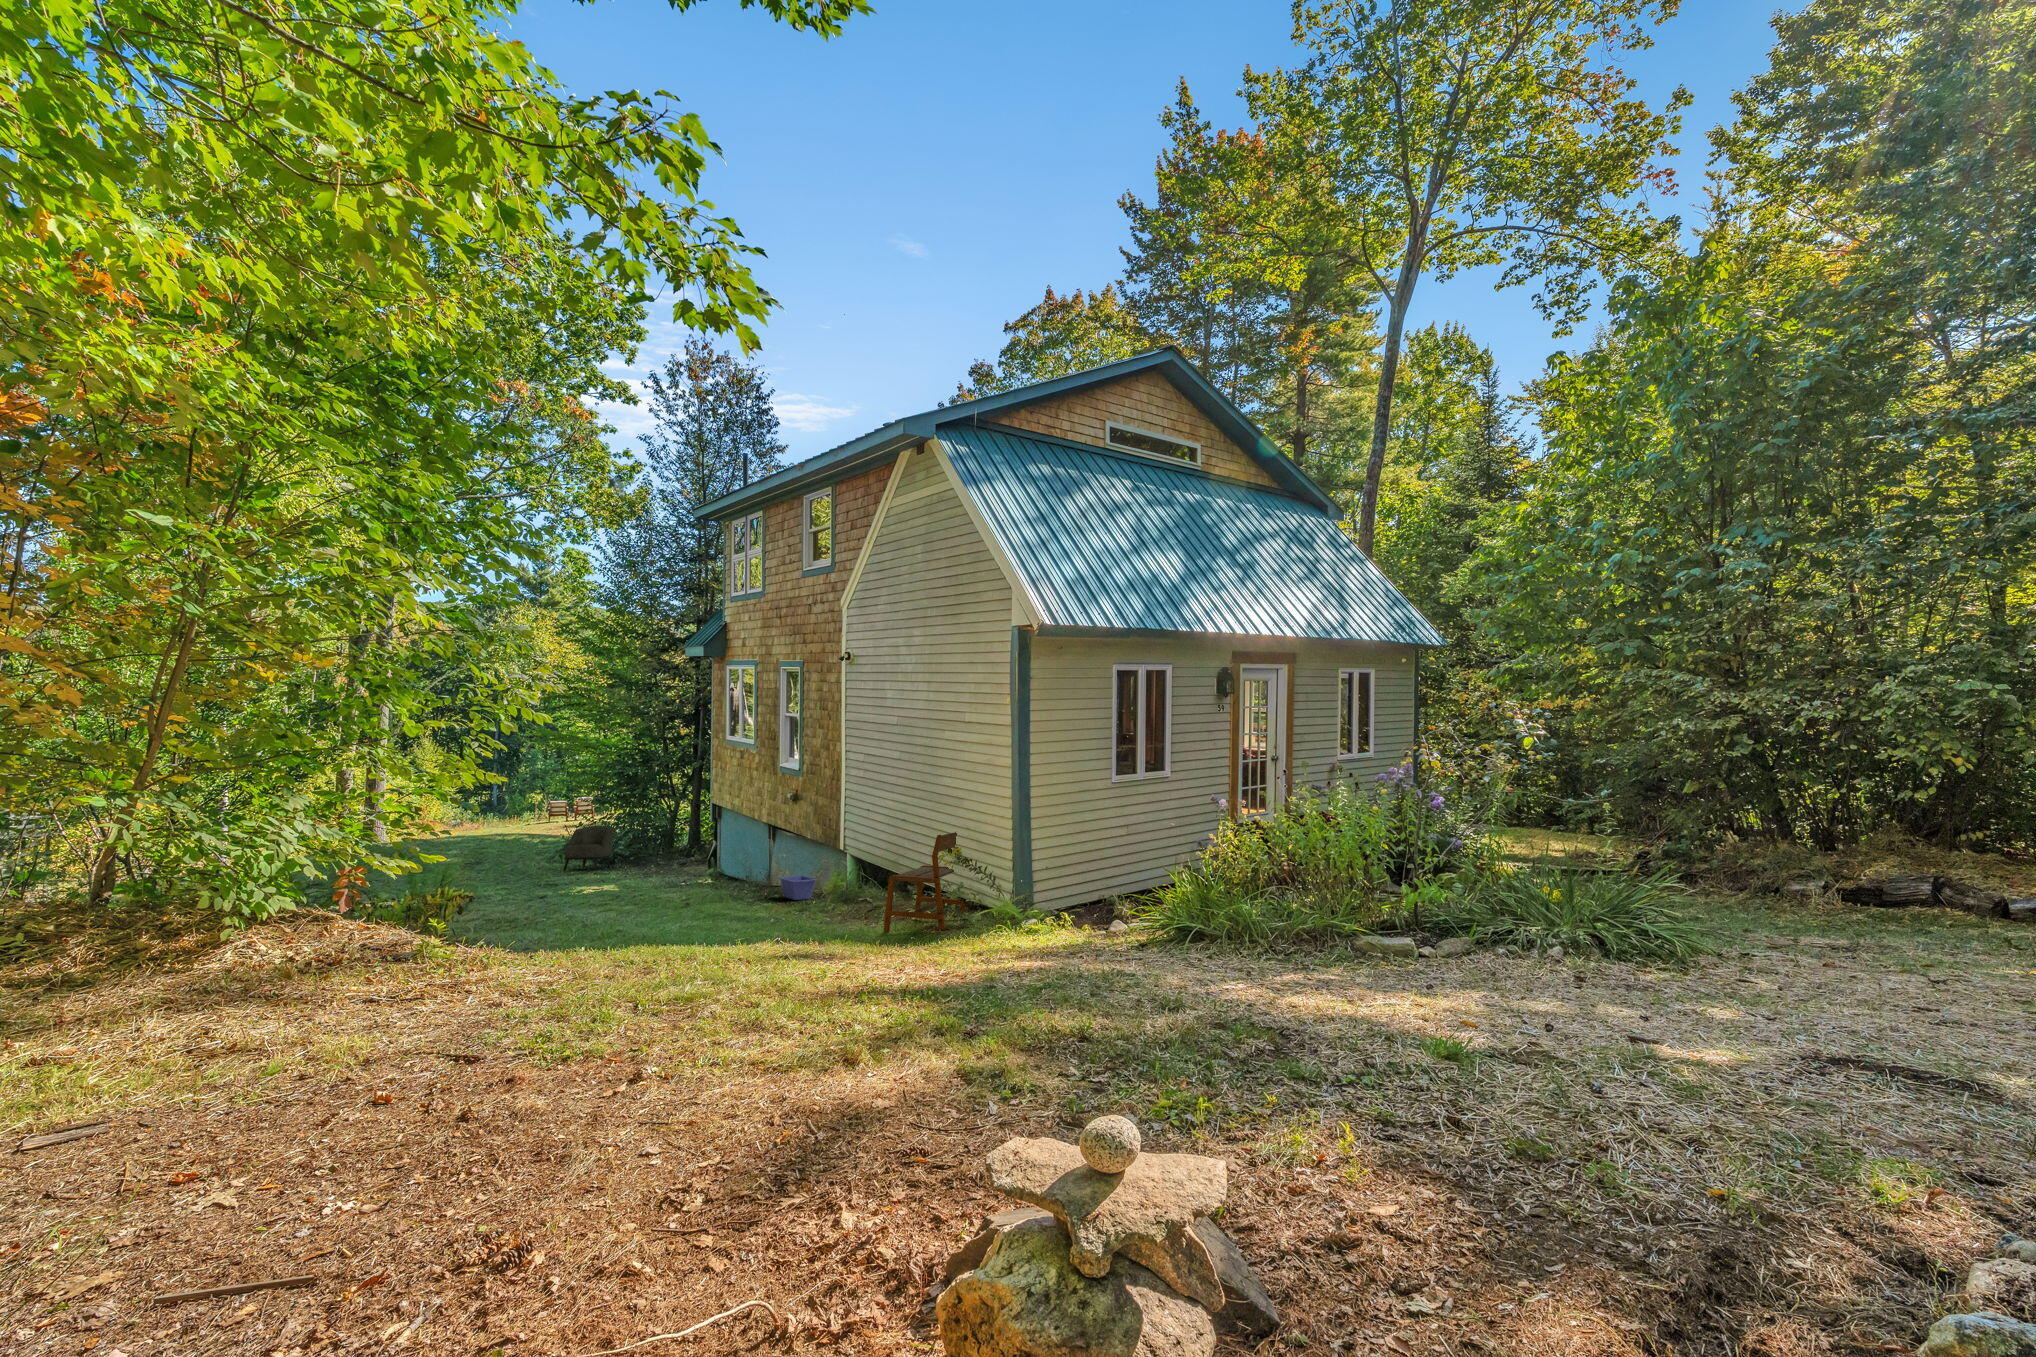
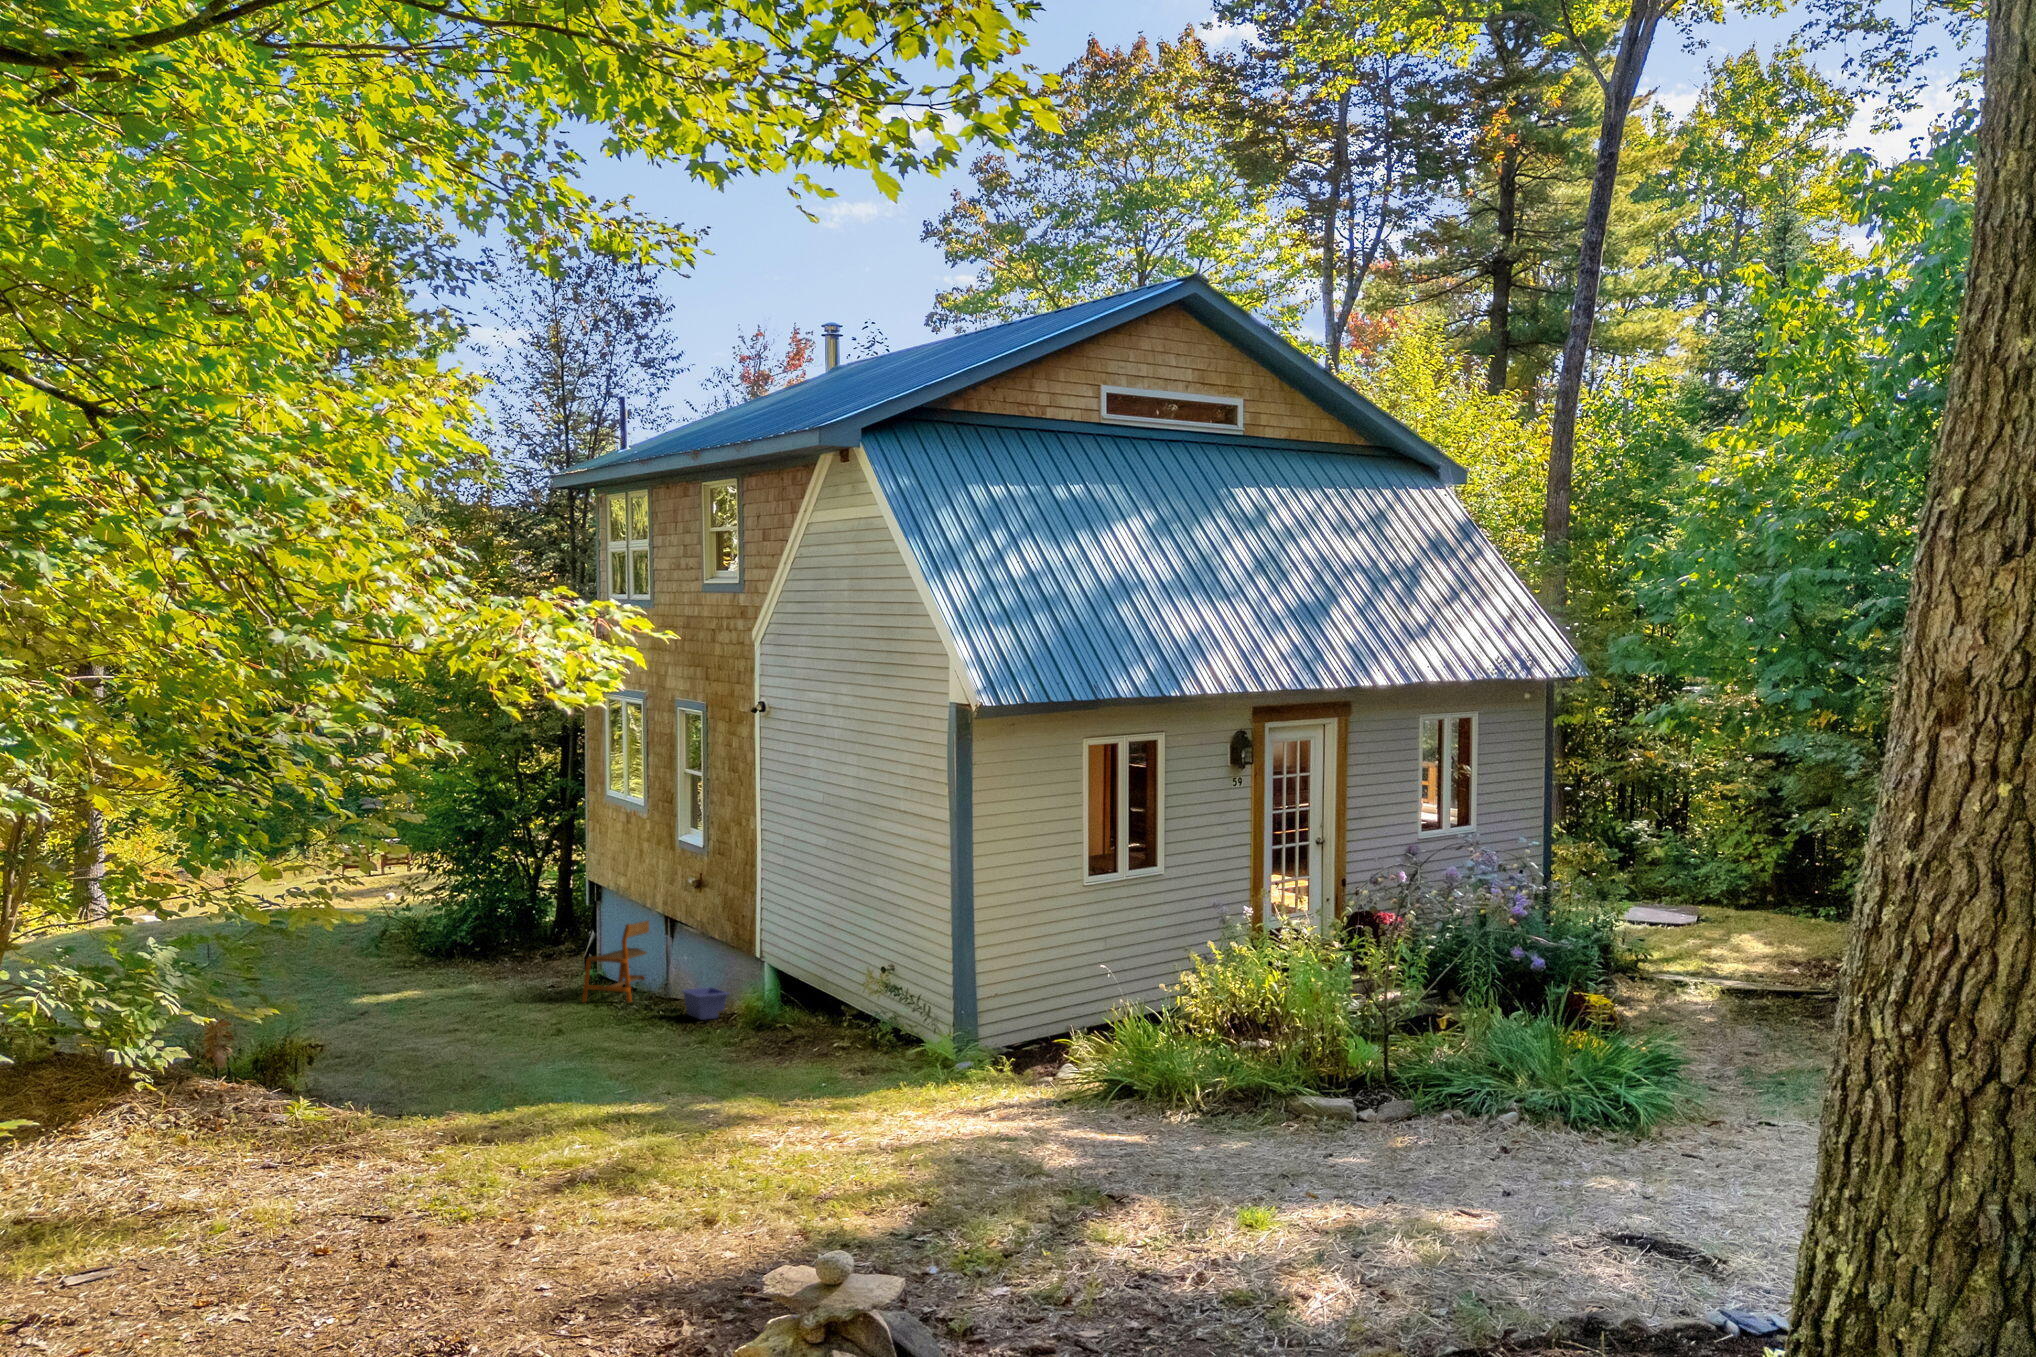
armchair: present [563,826,614,871] -> none [398,909,464,972]
bench: present [884,832,966,932] -> present [582,921,649,1002]

